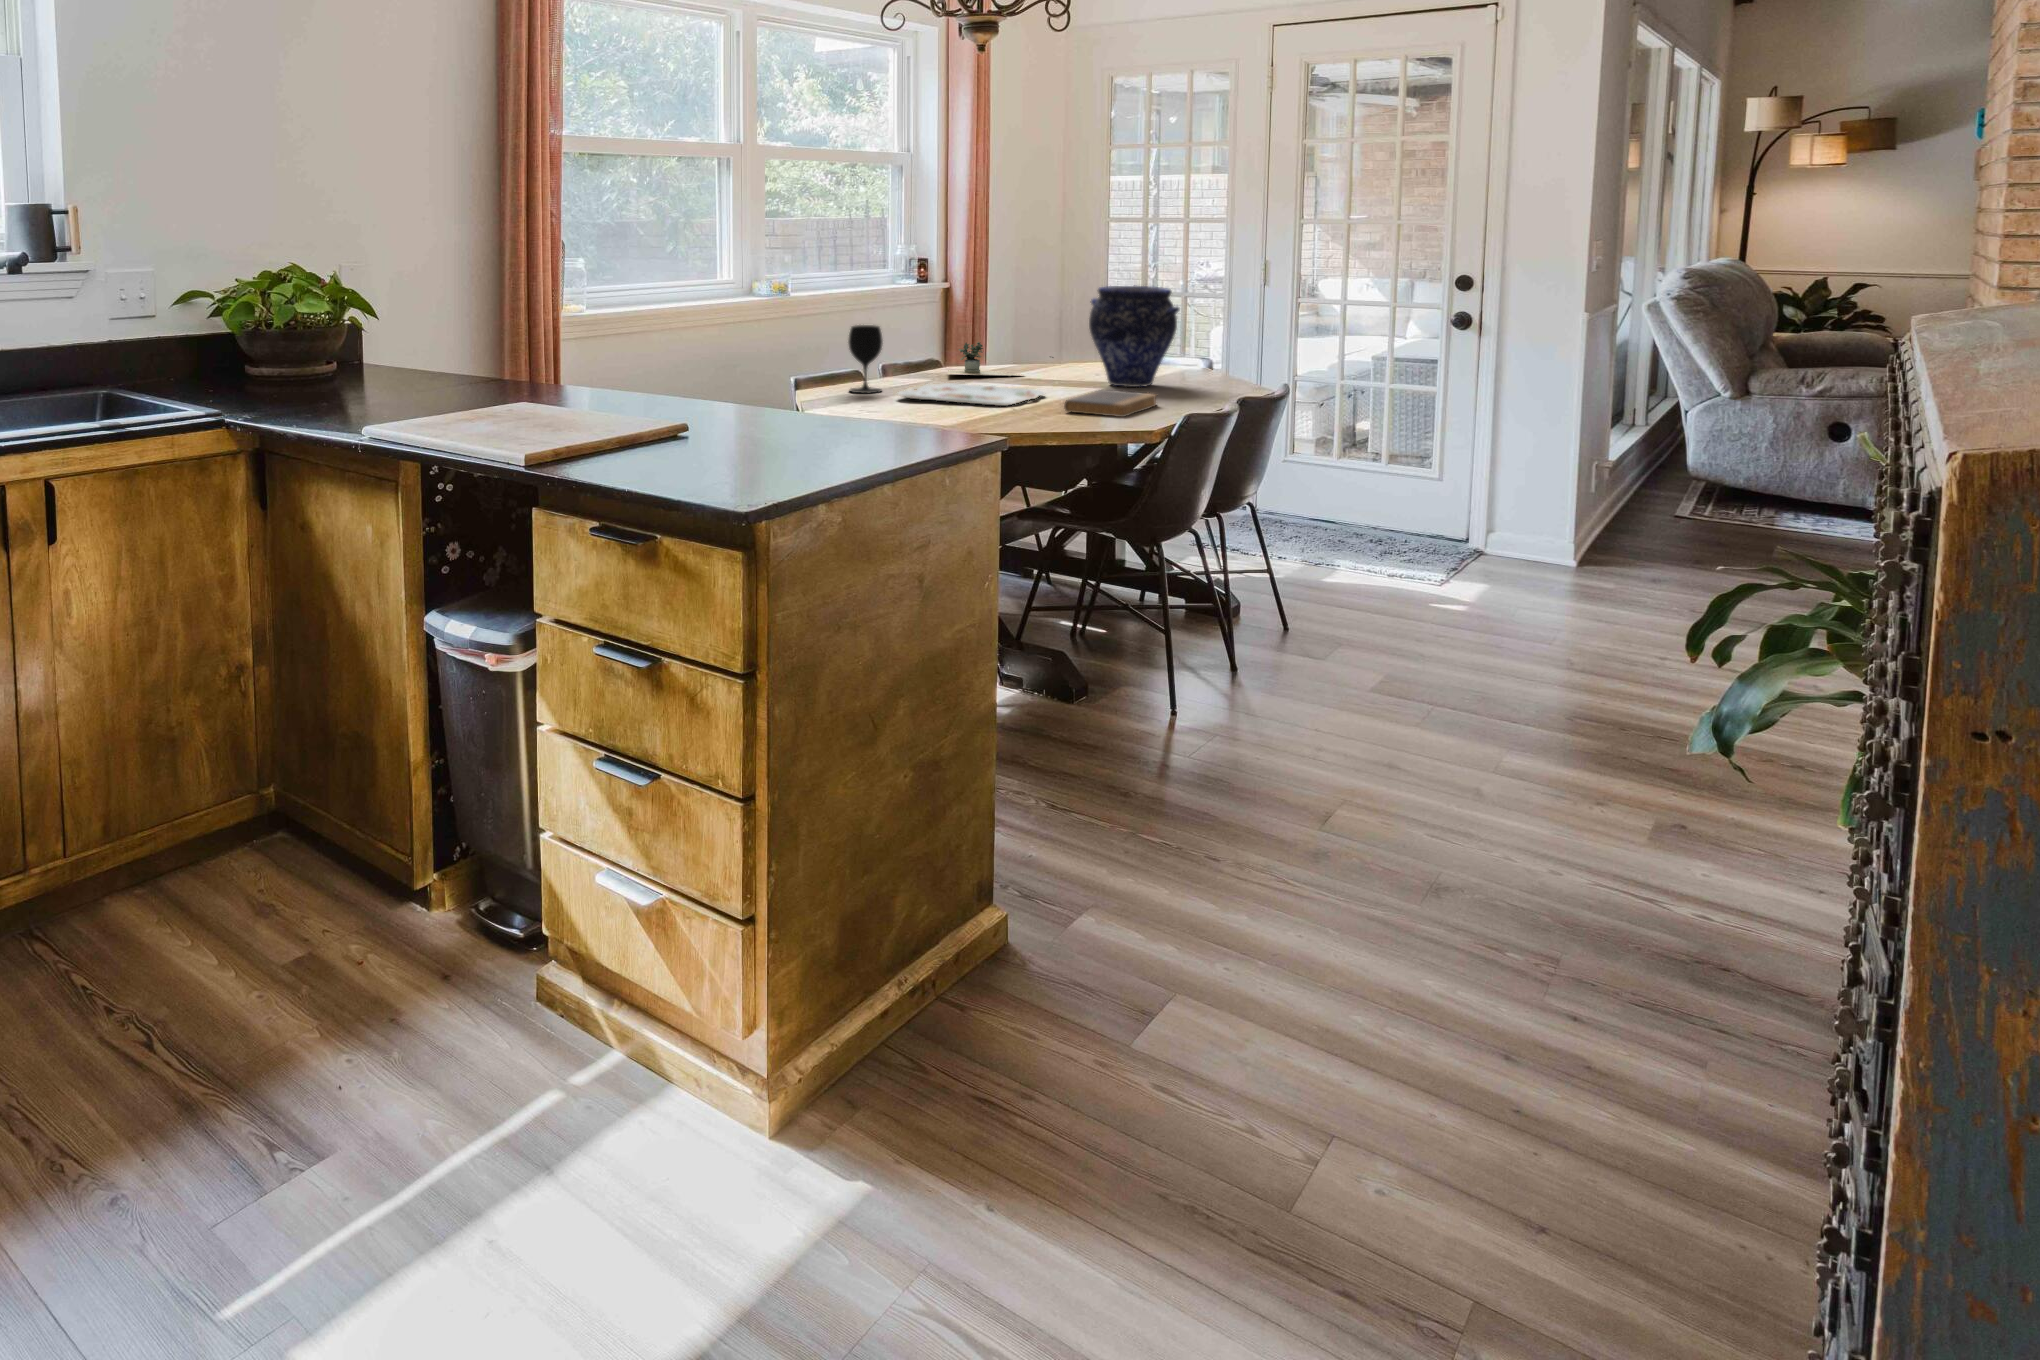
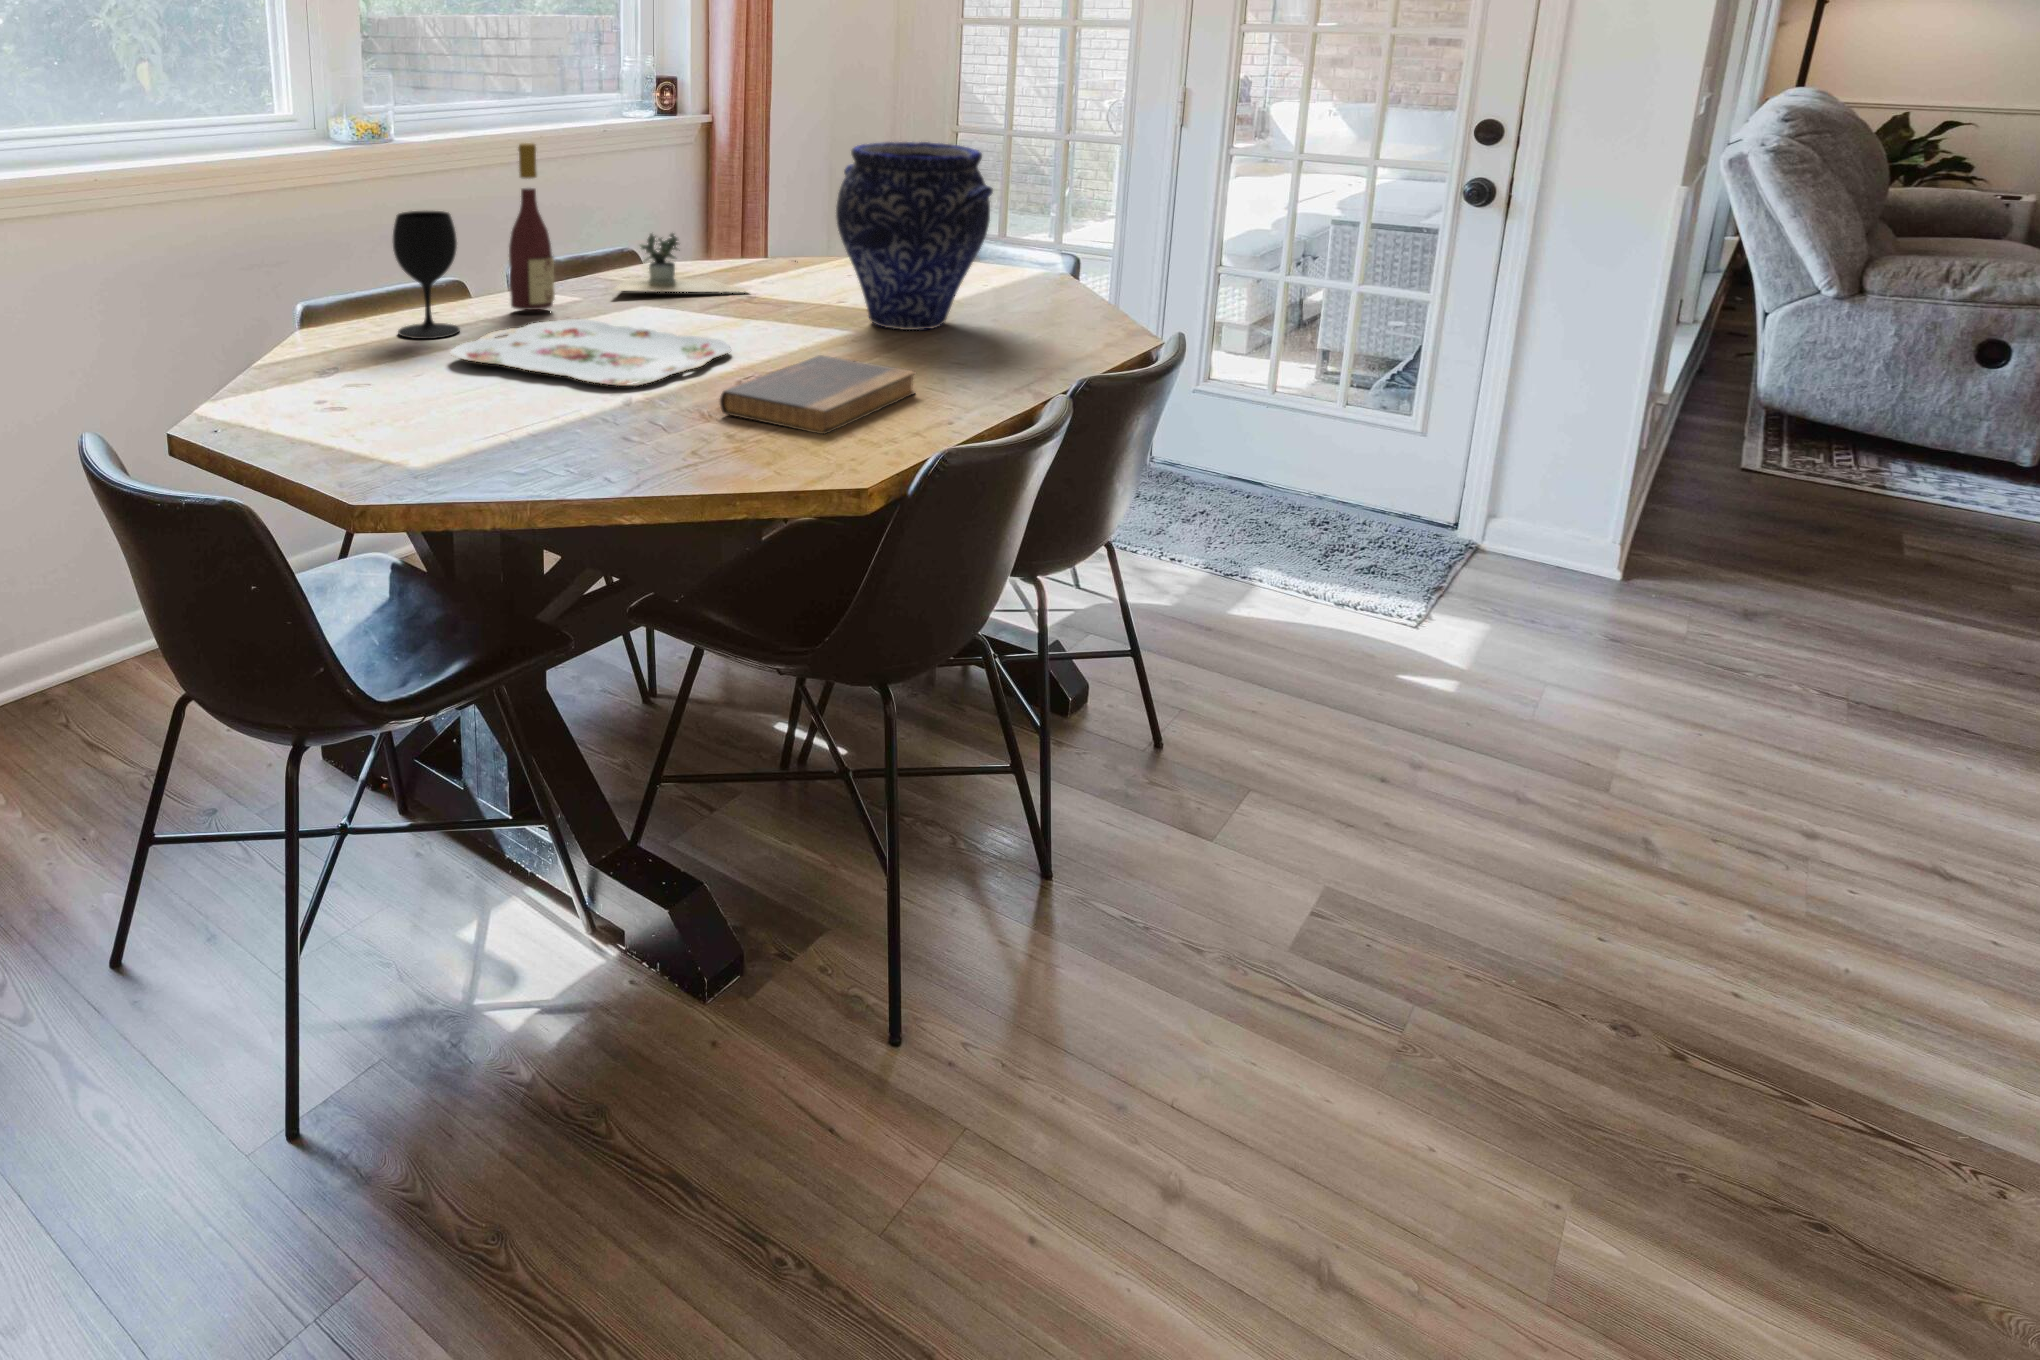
wine bottle: none [897,290,922,385] -> present [509,143,555,310]

